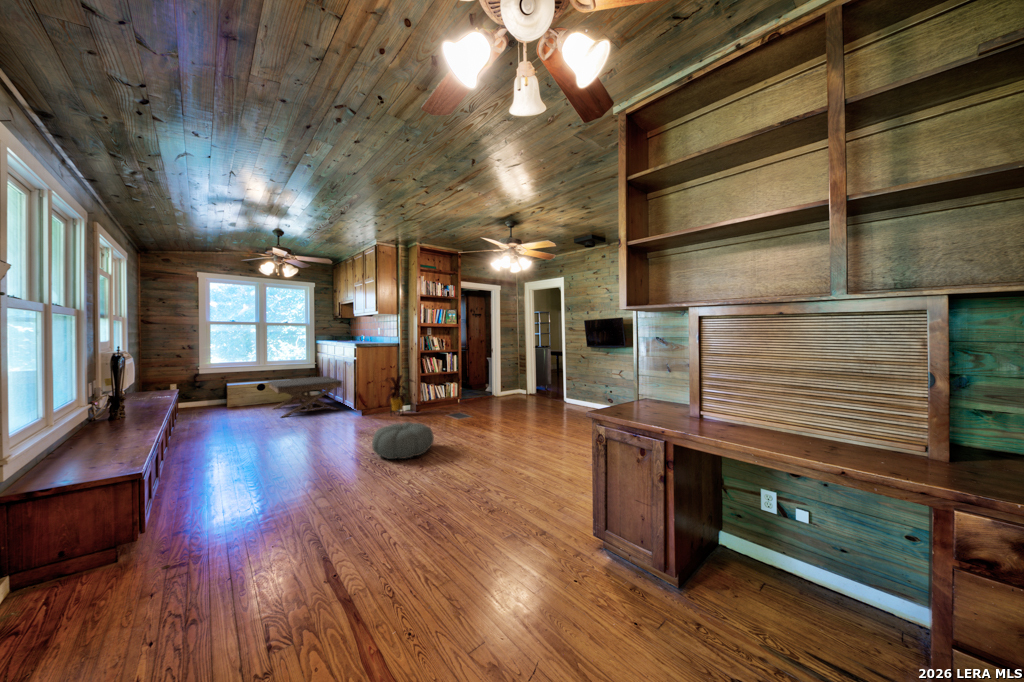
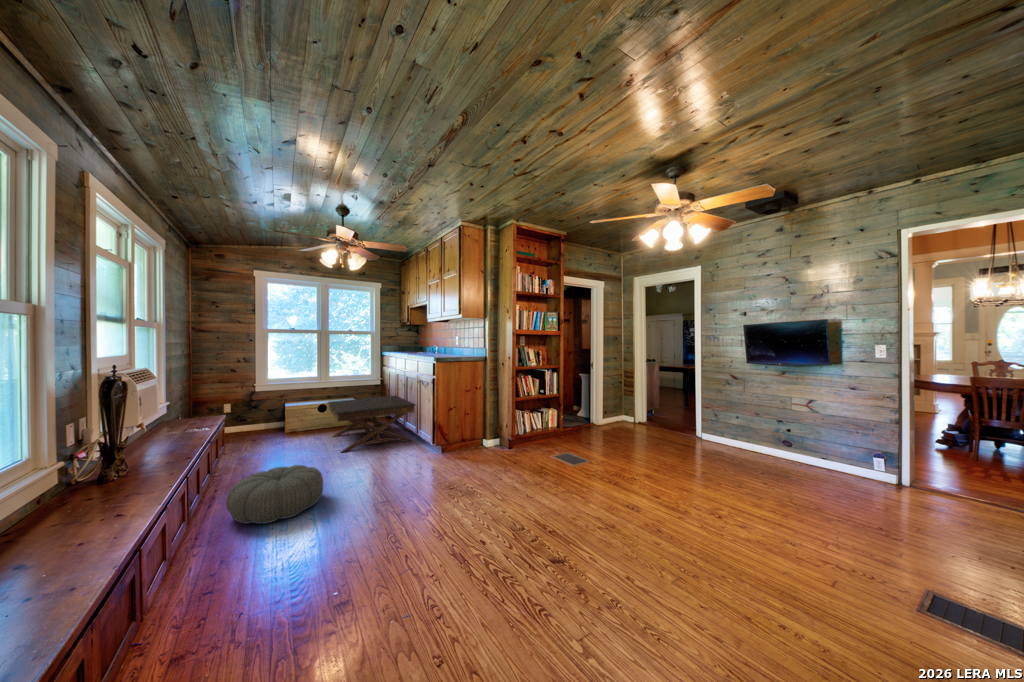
house plant: present [385,375,413,412] -> none [463,398,514,457]
pouf: present [372,422,434,459] -> present [226,465,323,524]

